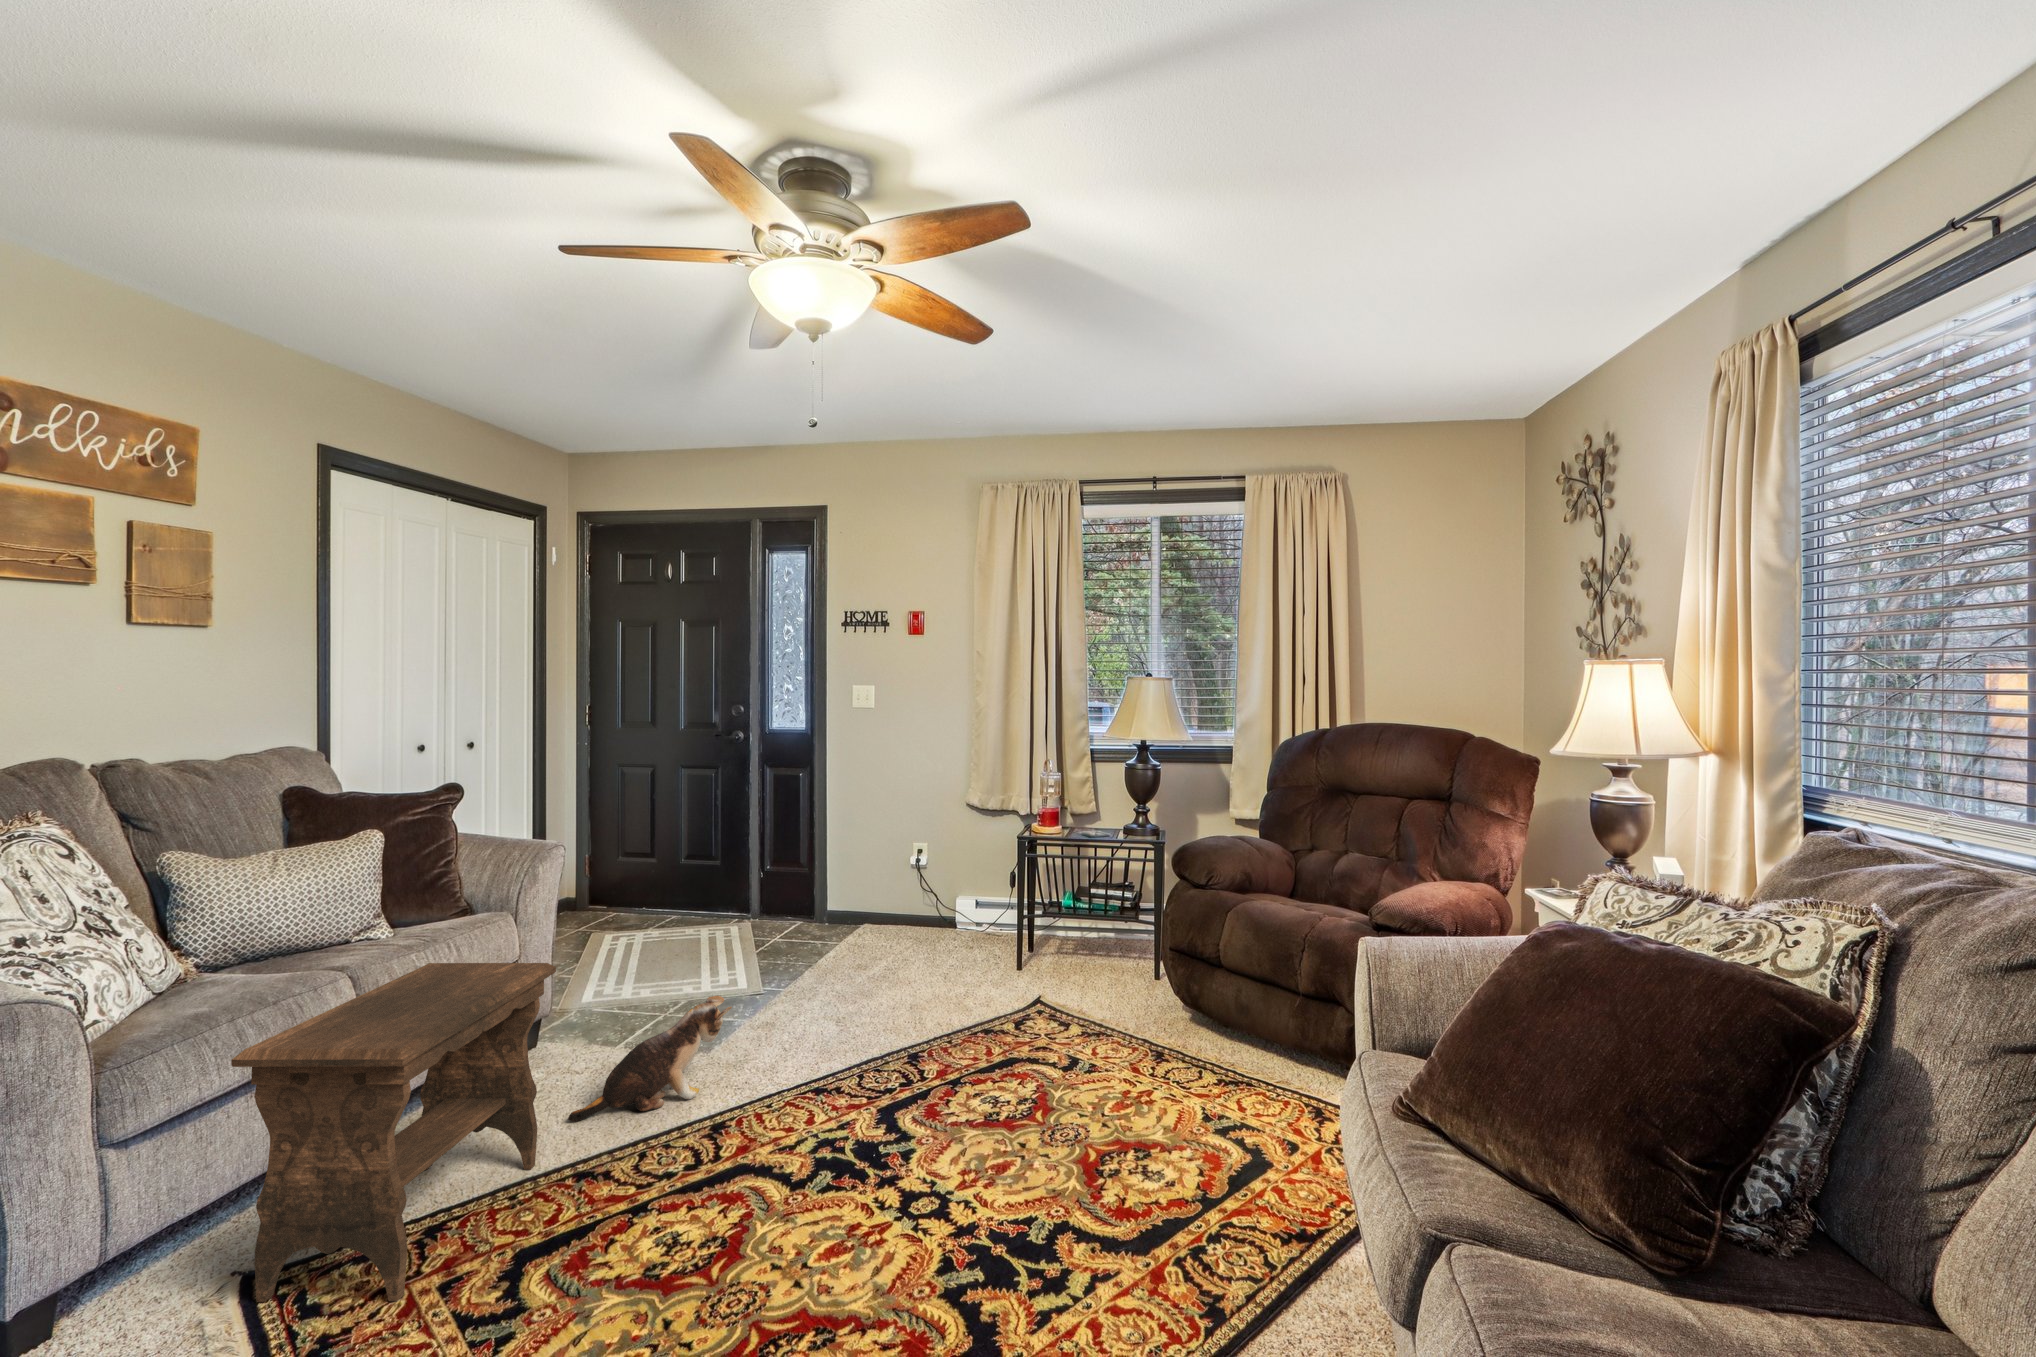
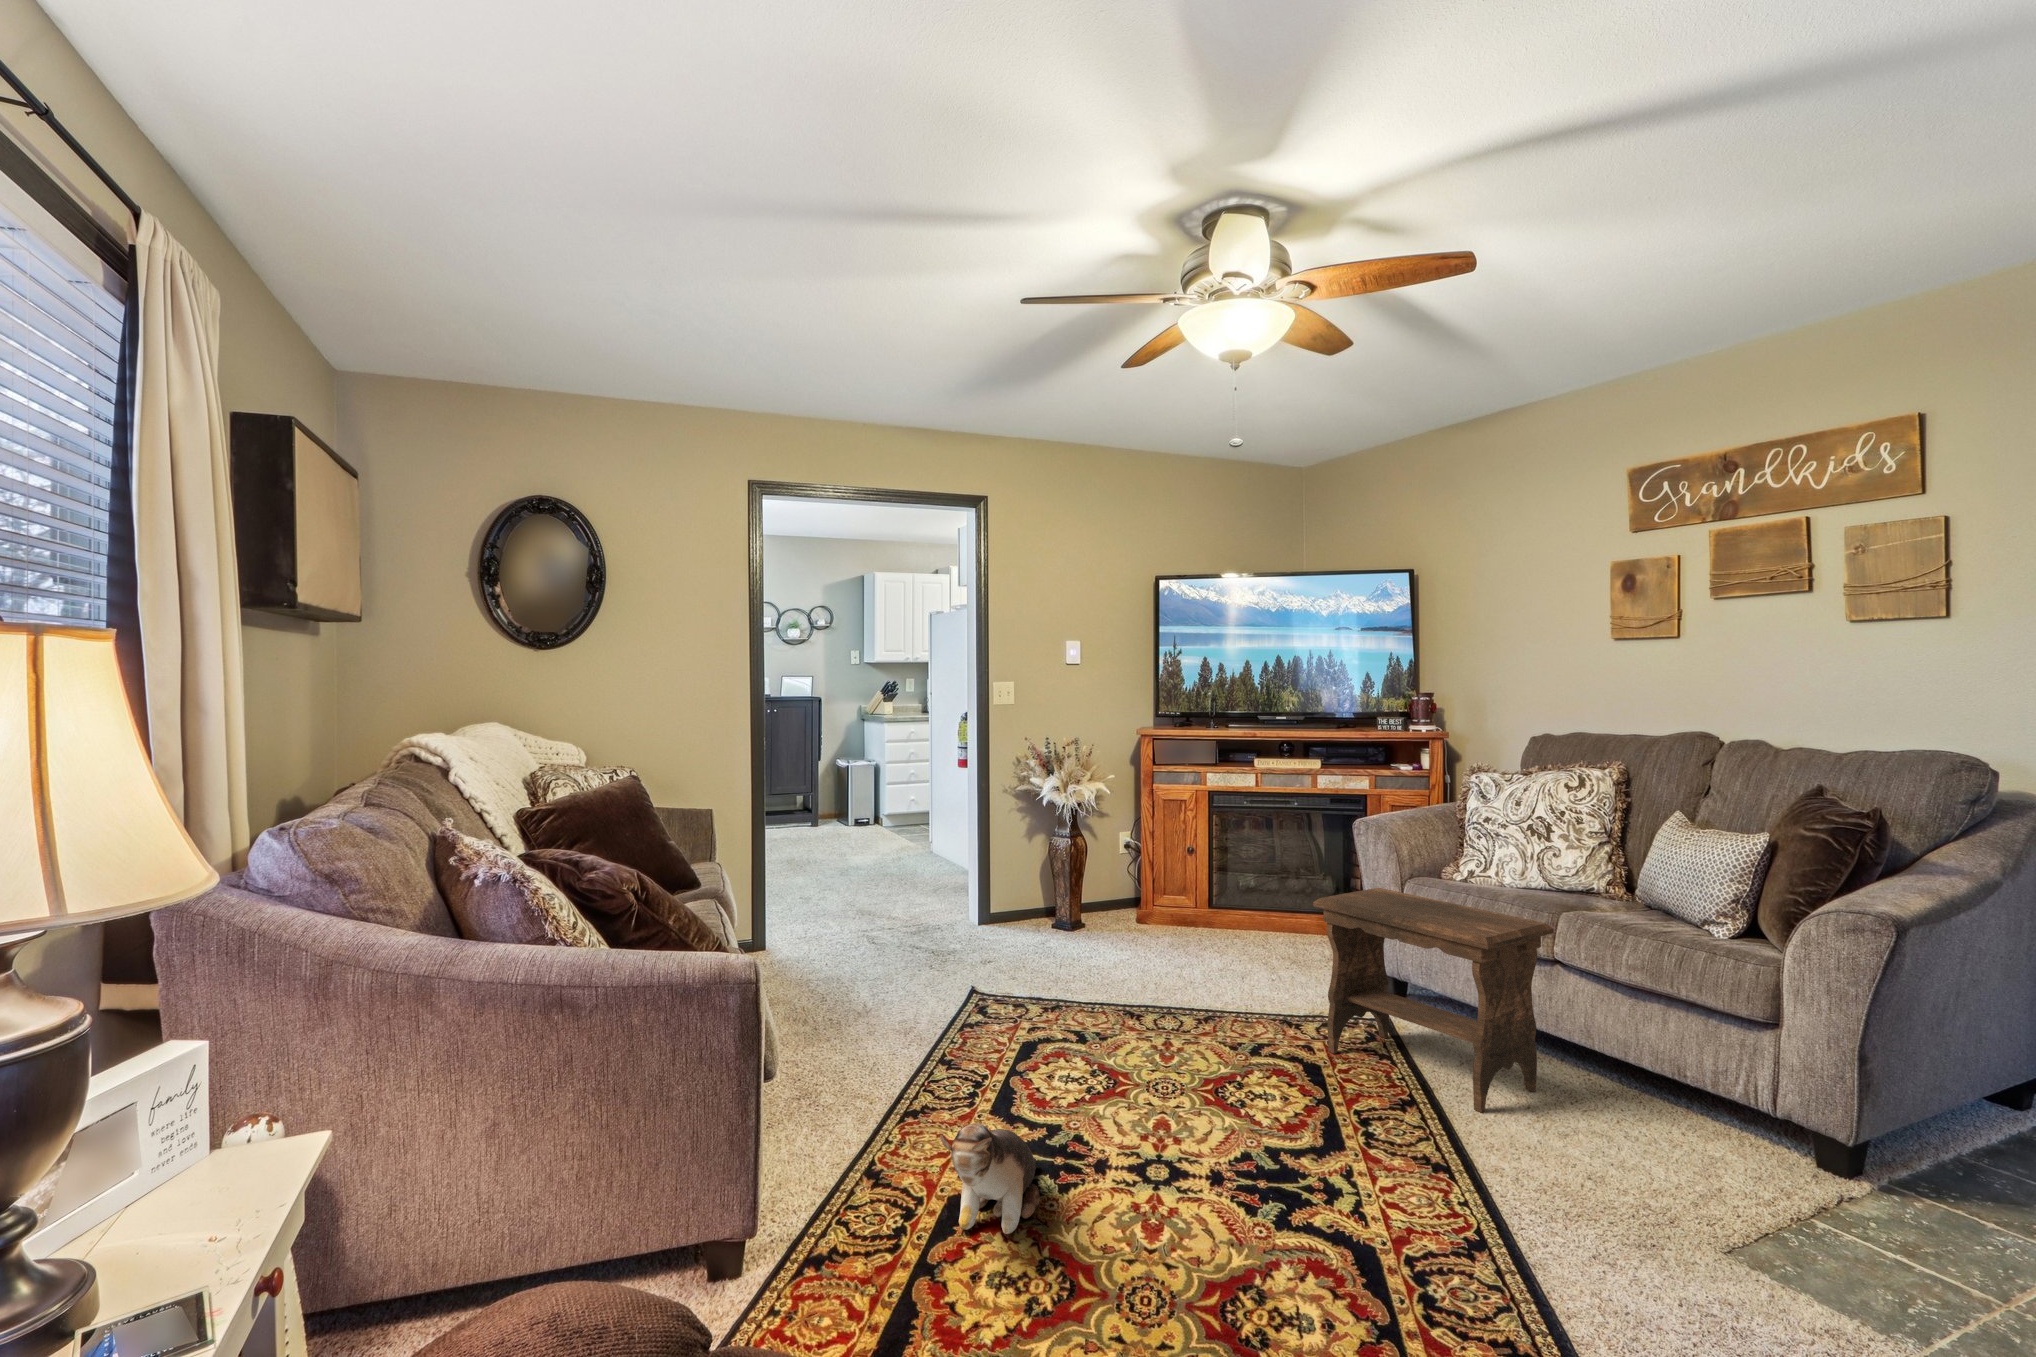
plush toy: present [568,996,732,1122] -> present [940,1122,1040,1234]

